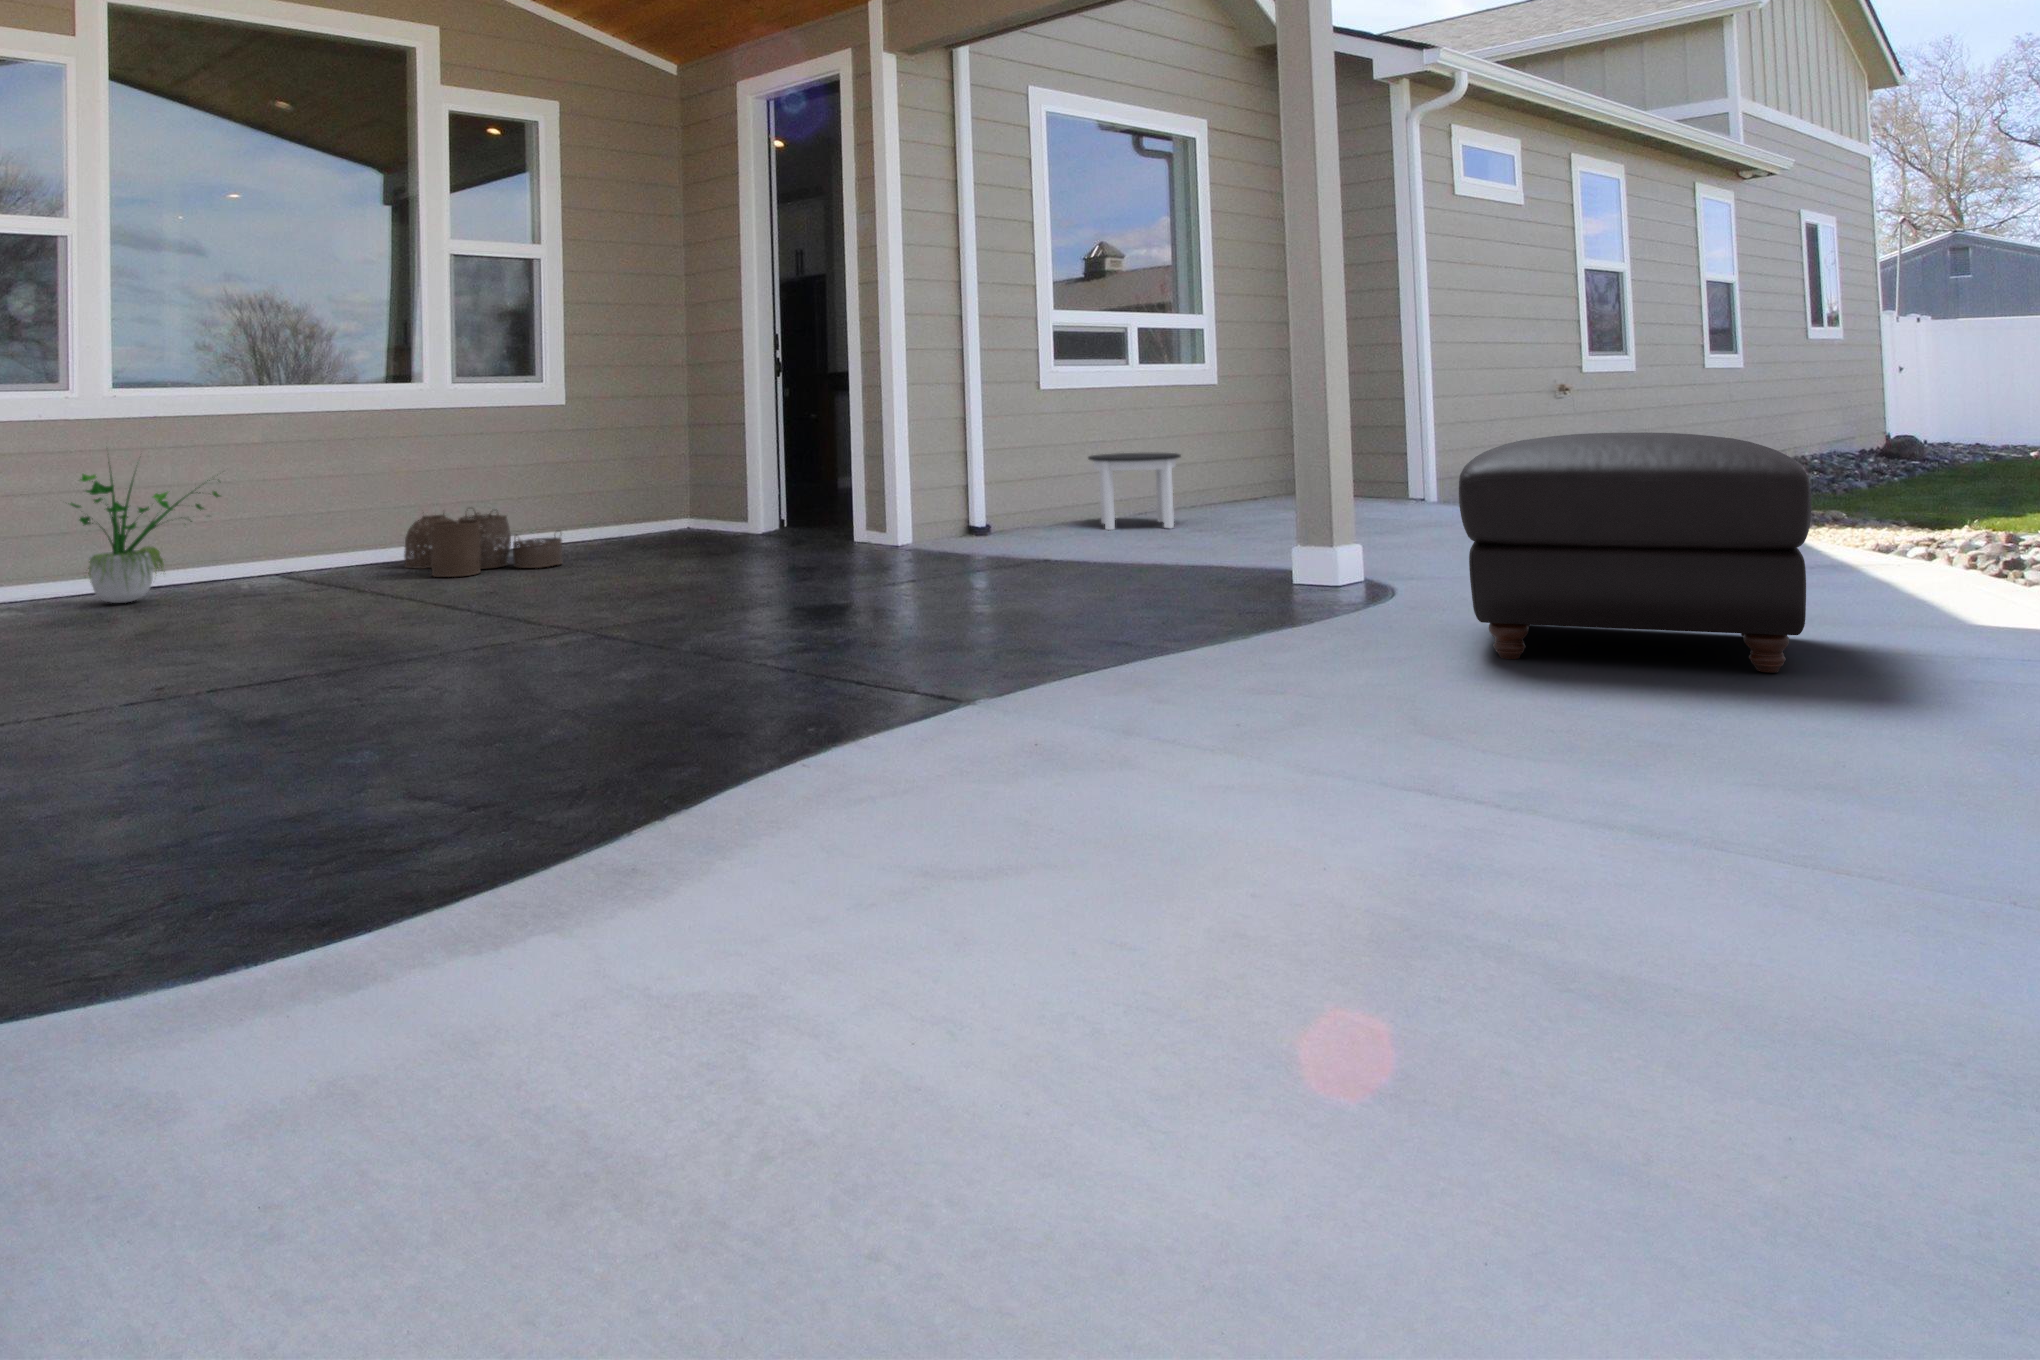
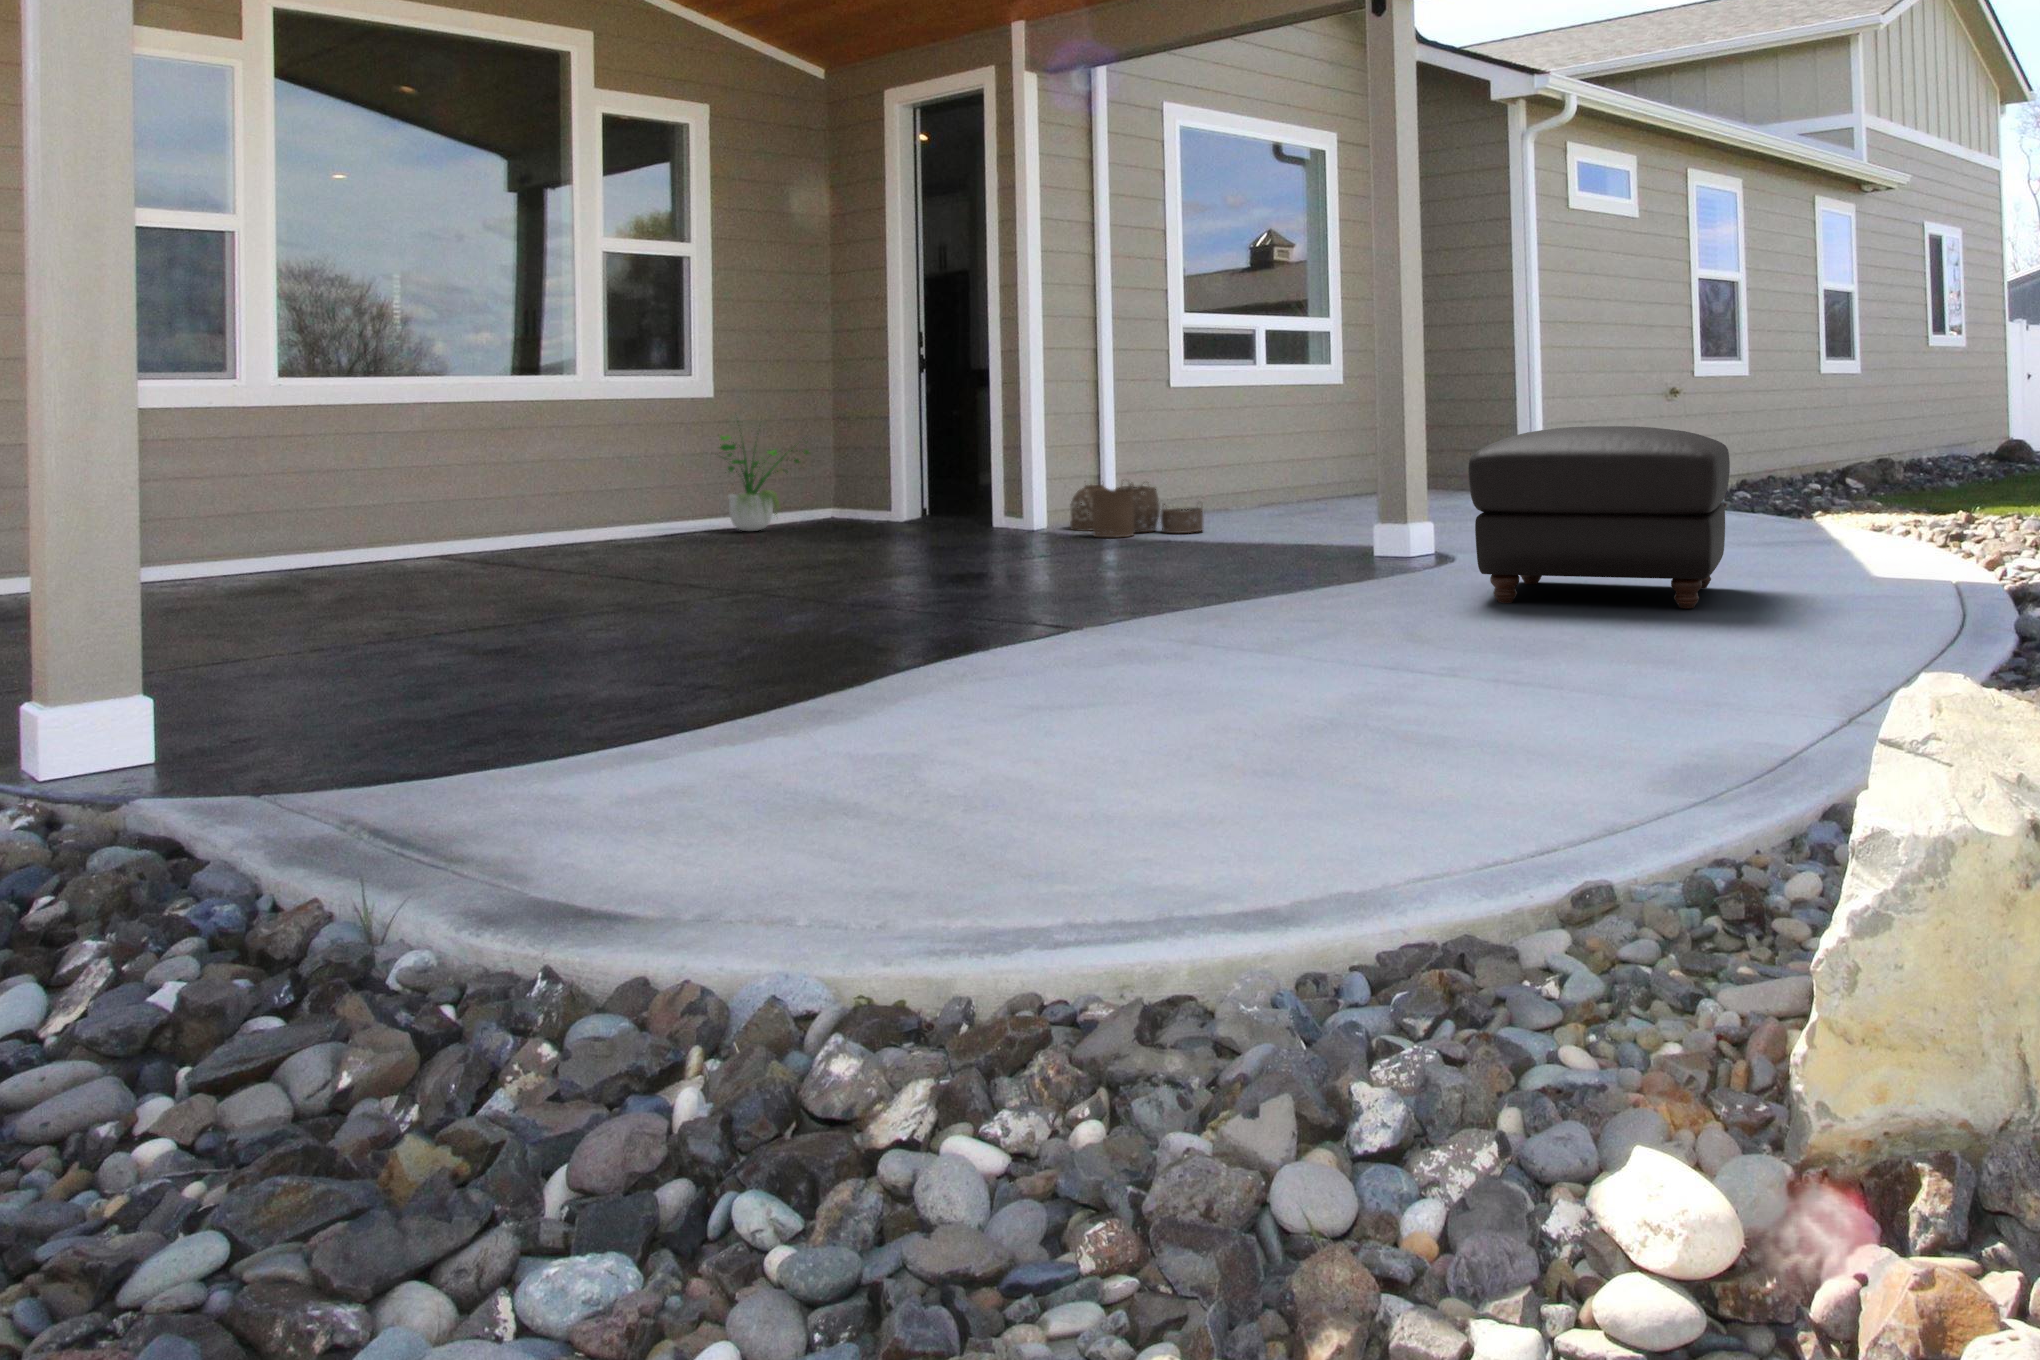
round table: present [1088,453,1181,530] -> none [1212,447,1298,518]
potted plant: present [70,462,220,603] -> present [720,436,809,531]
woven basket: present [404,509,562,577] -> present [1070,484,1204,537]

